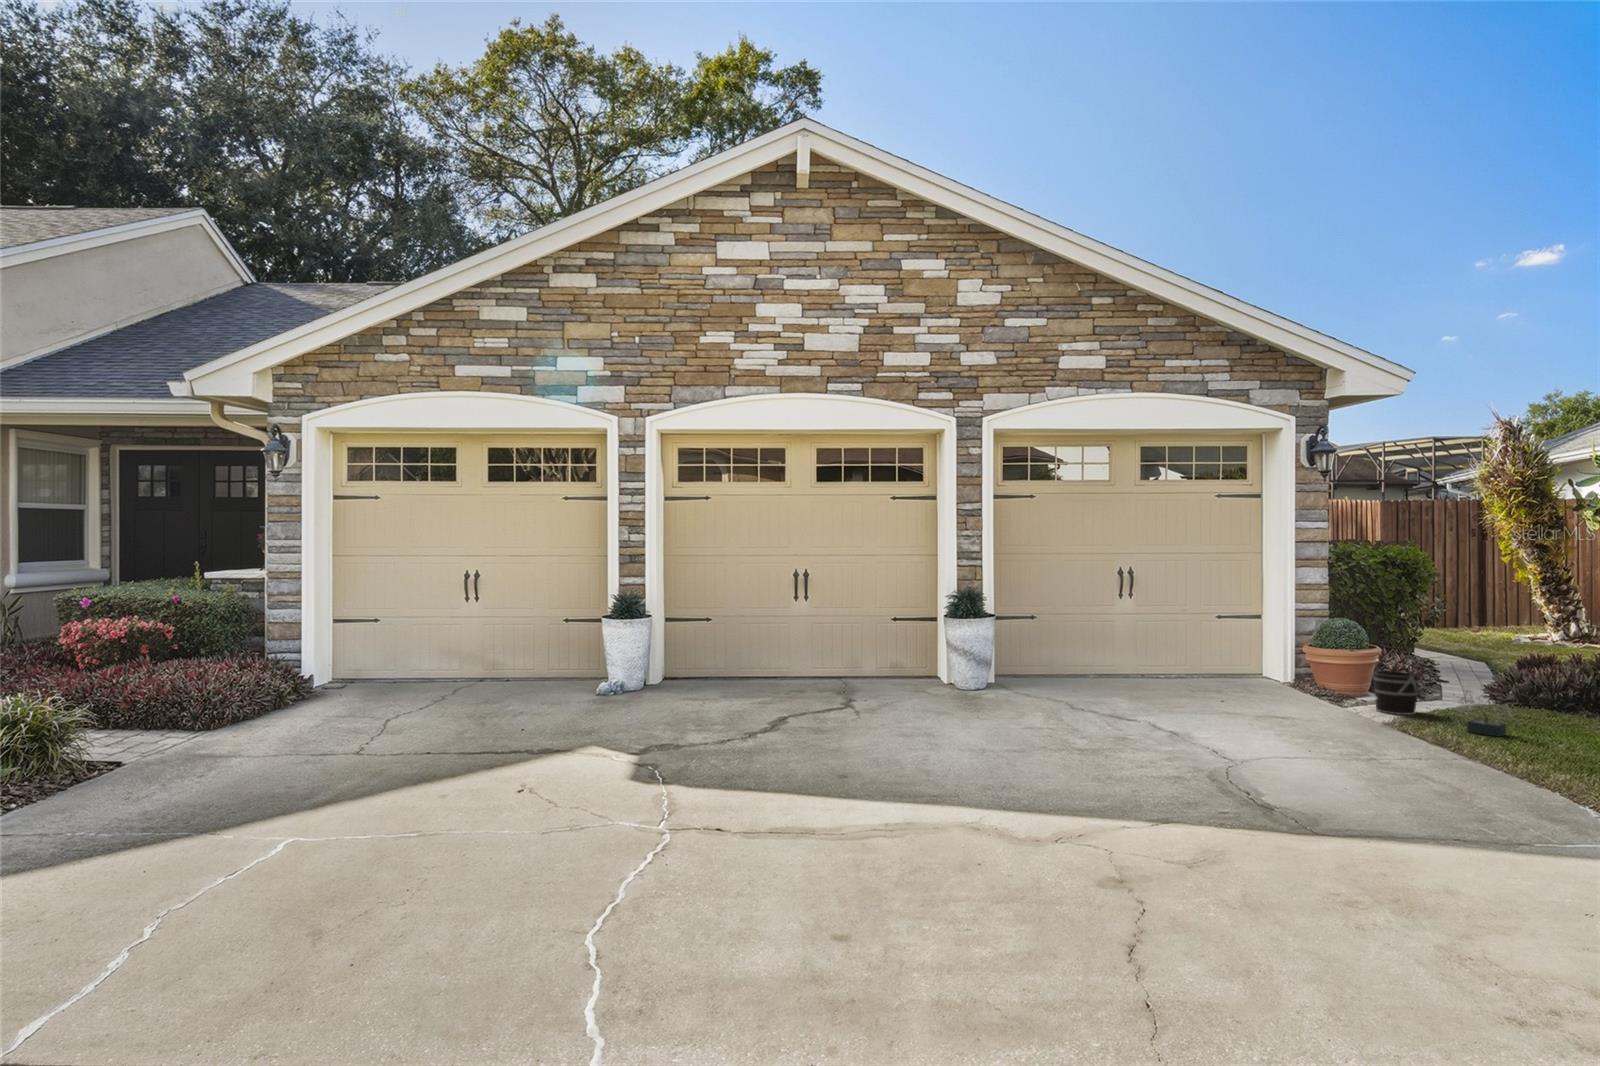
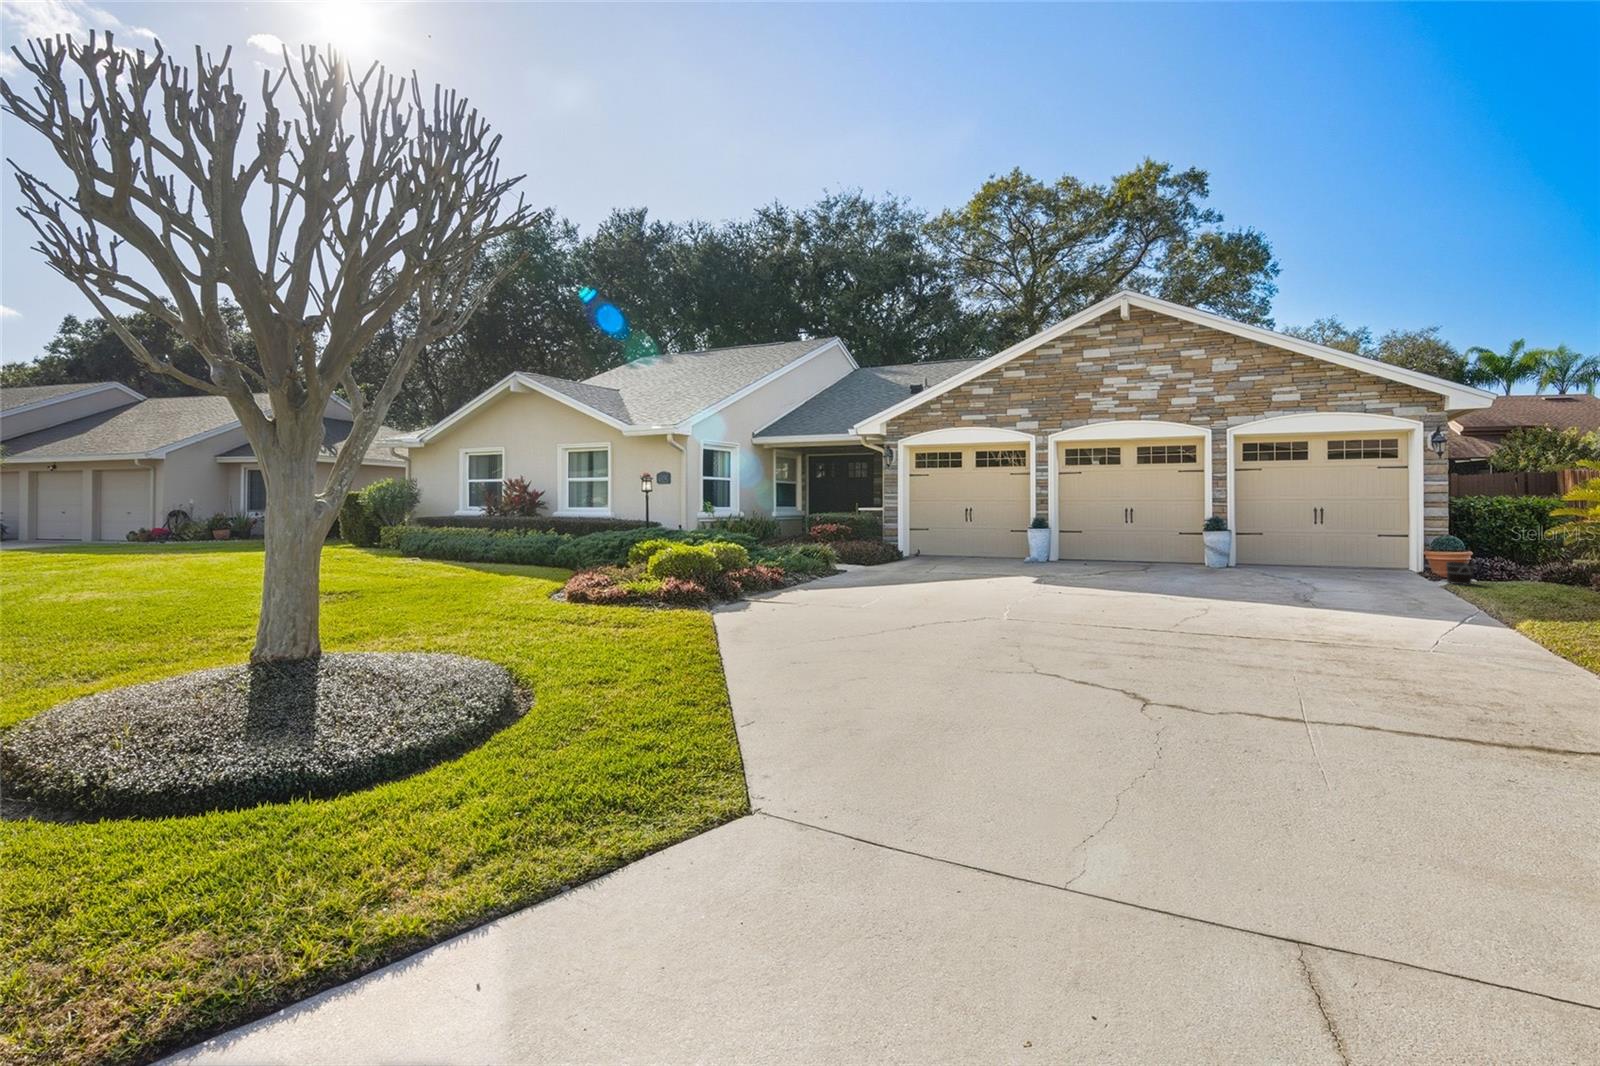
decorative plant: present [1457,690,1513,736] -> none [1476,569,1510,593]

